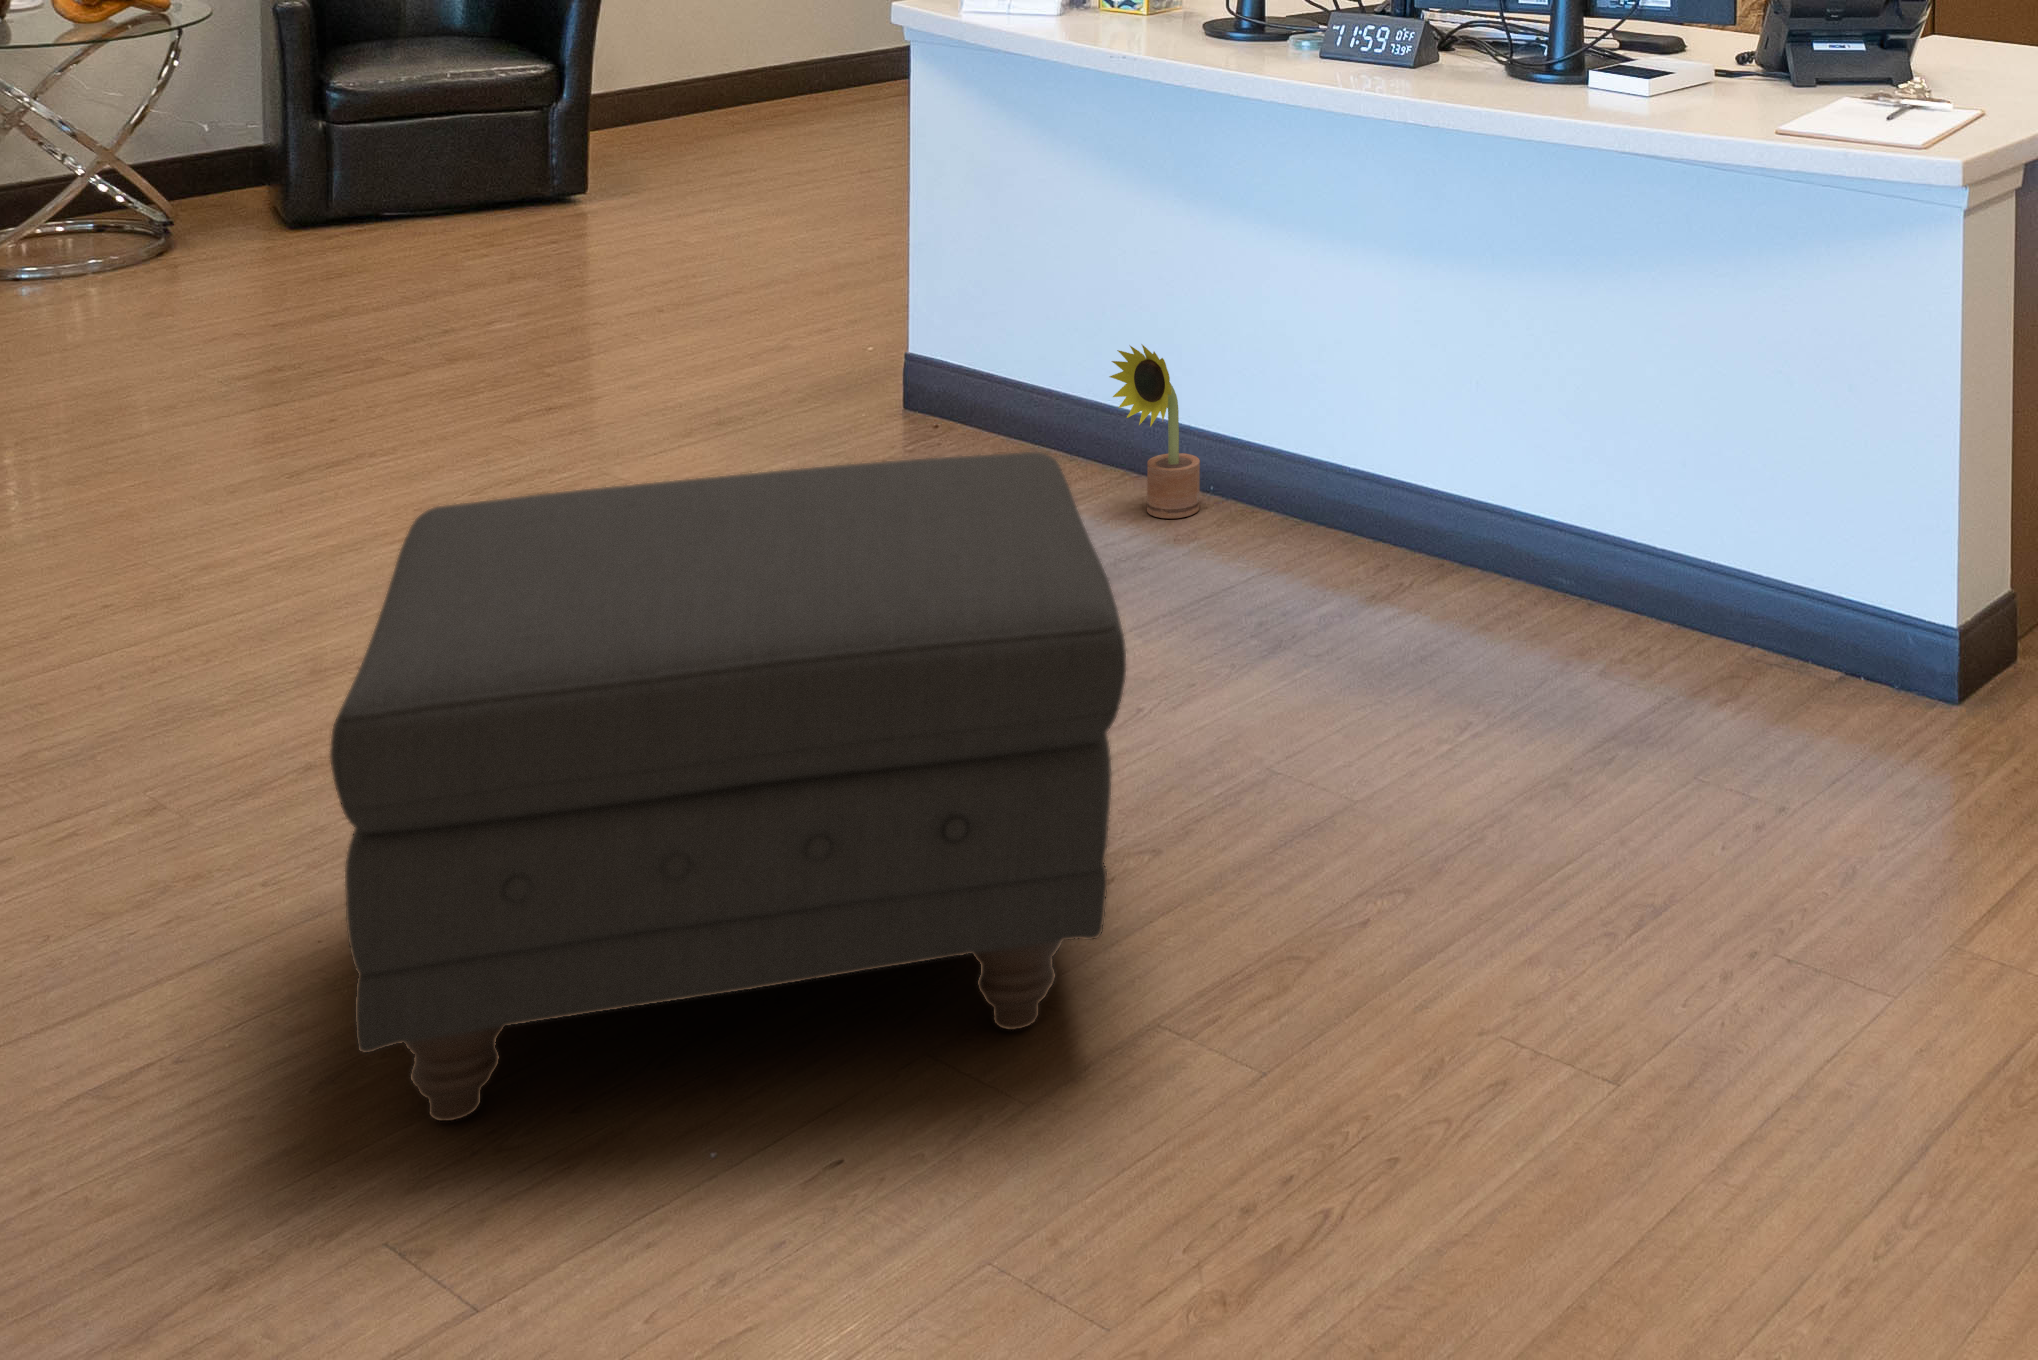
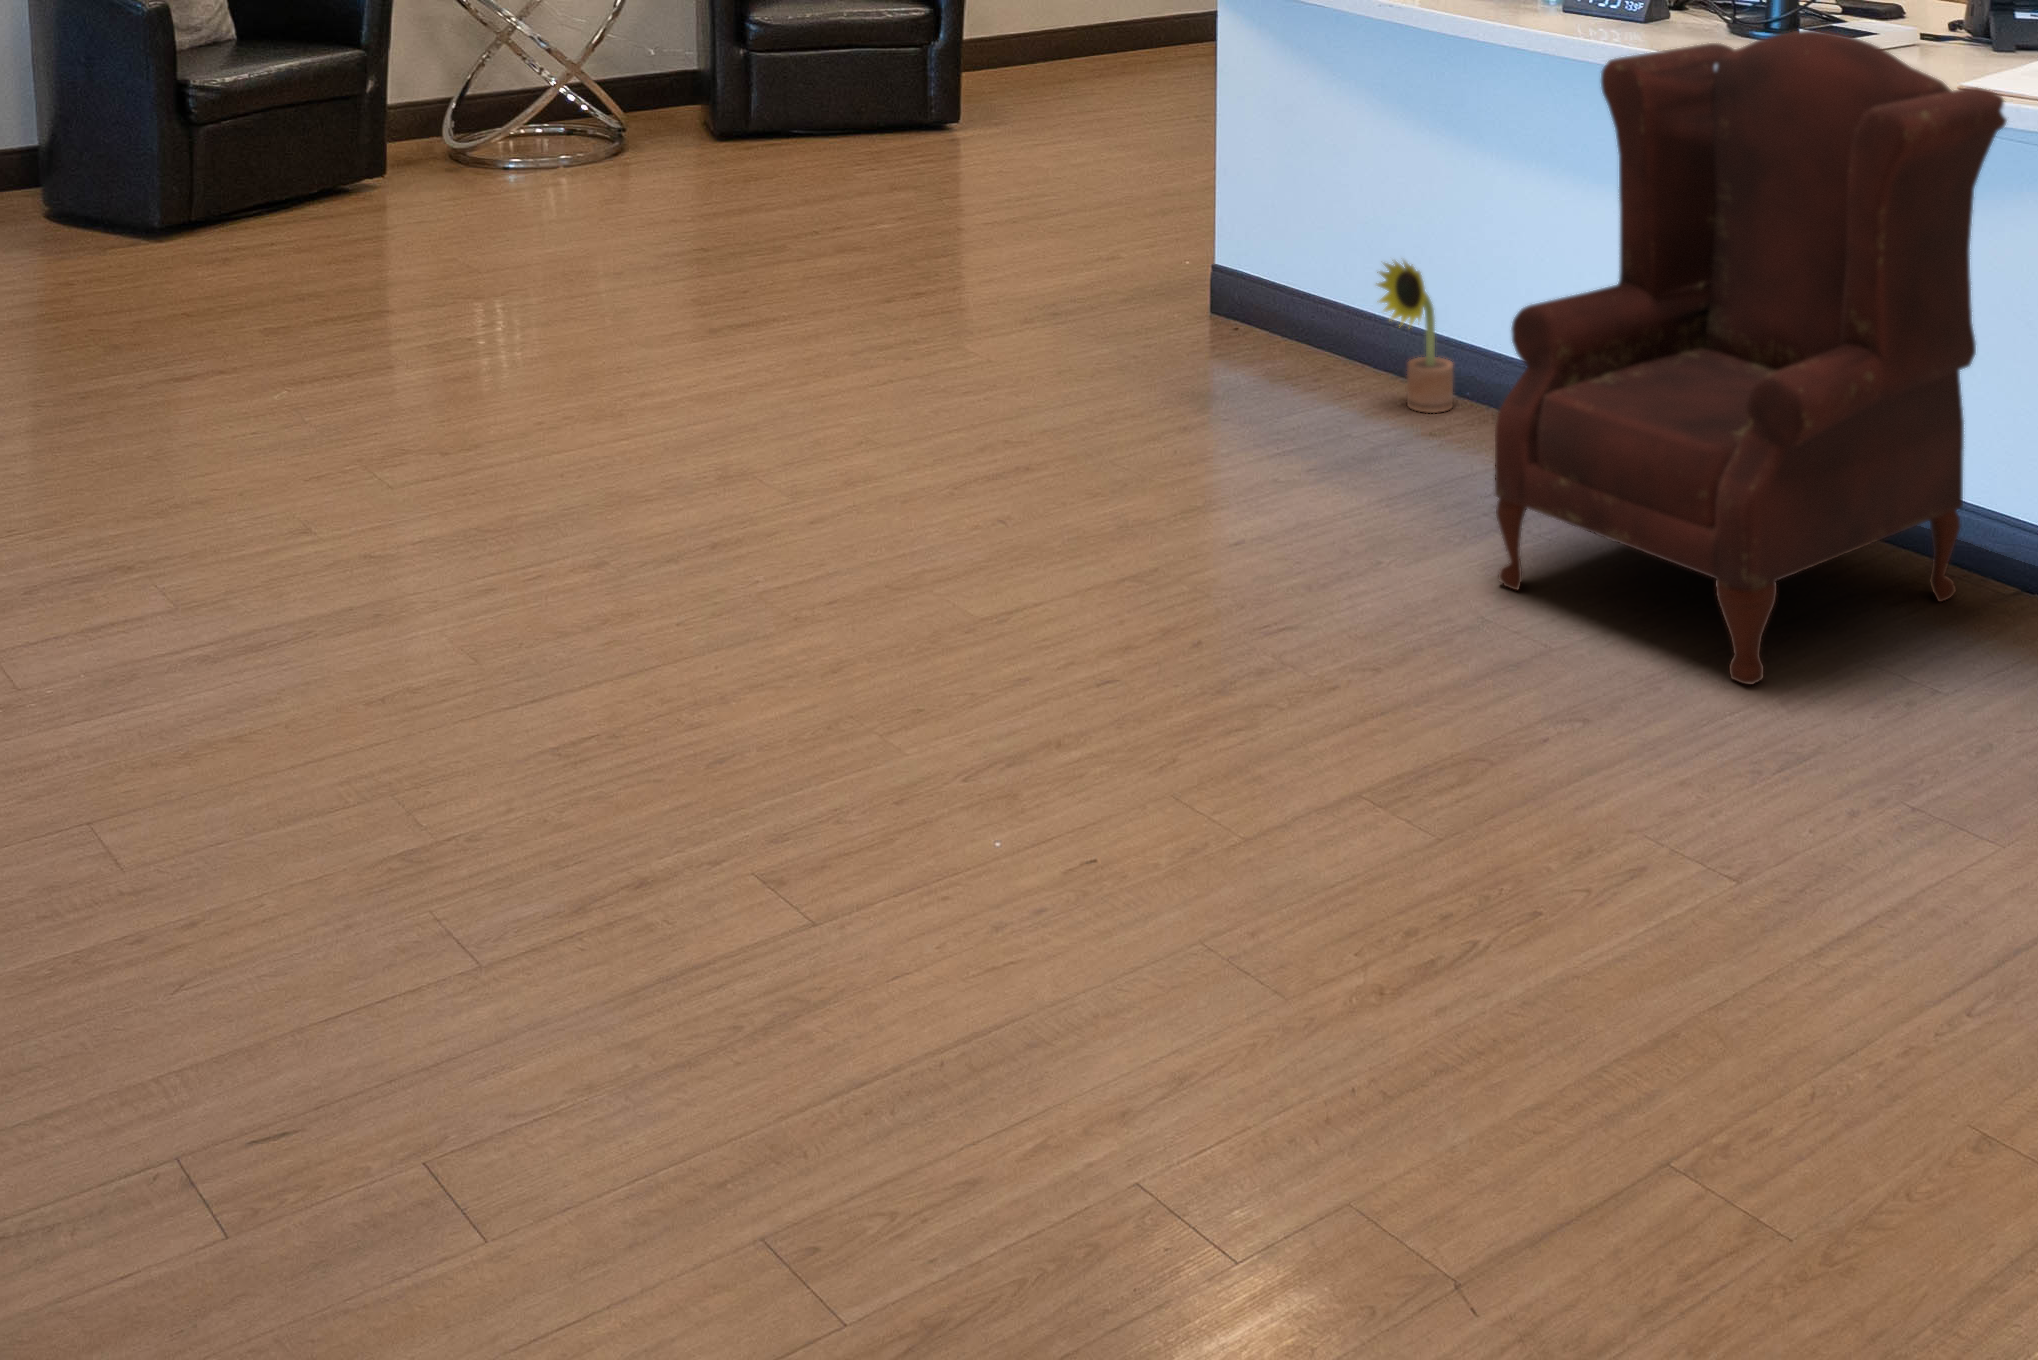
armchair: none [1276,77,1838,837] -> present [1495,30,2006,685]
ottoman: present [330,452,1126,1121] -> none [741,317,1341,779]

